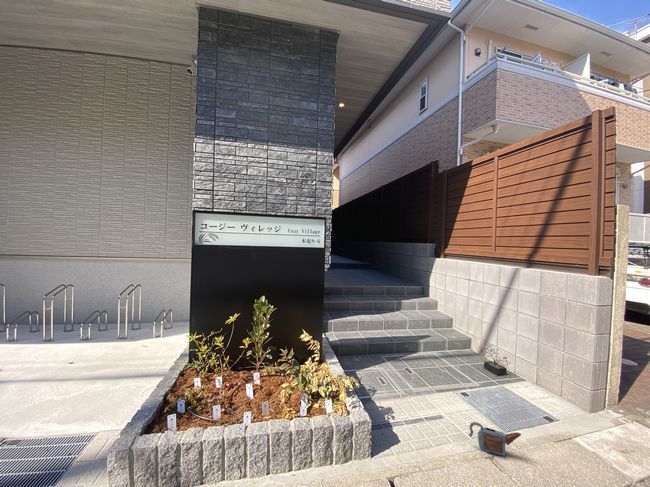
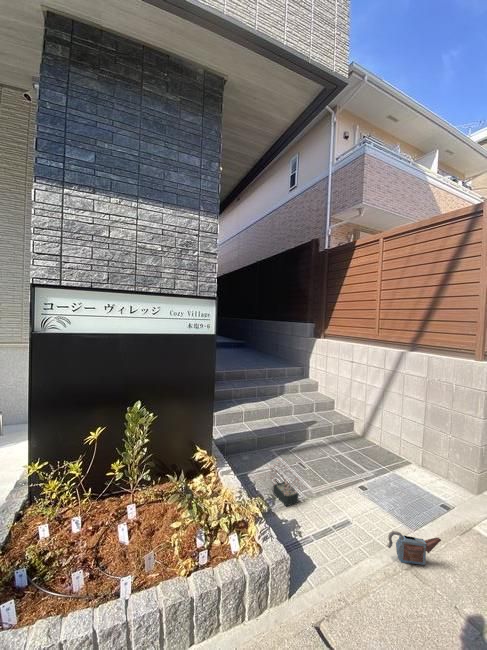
decorative plant: present [480,344,510,376] -> present [269,459,303,506]

